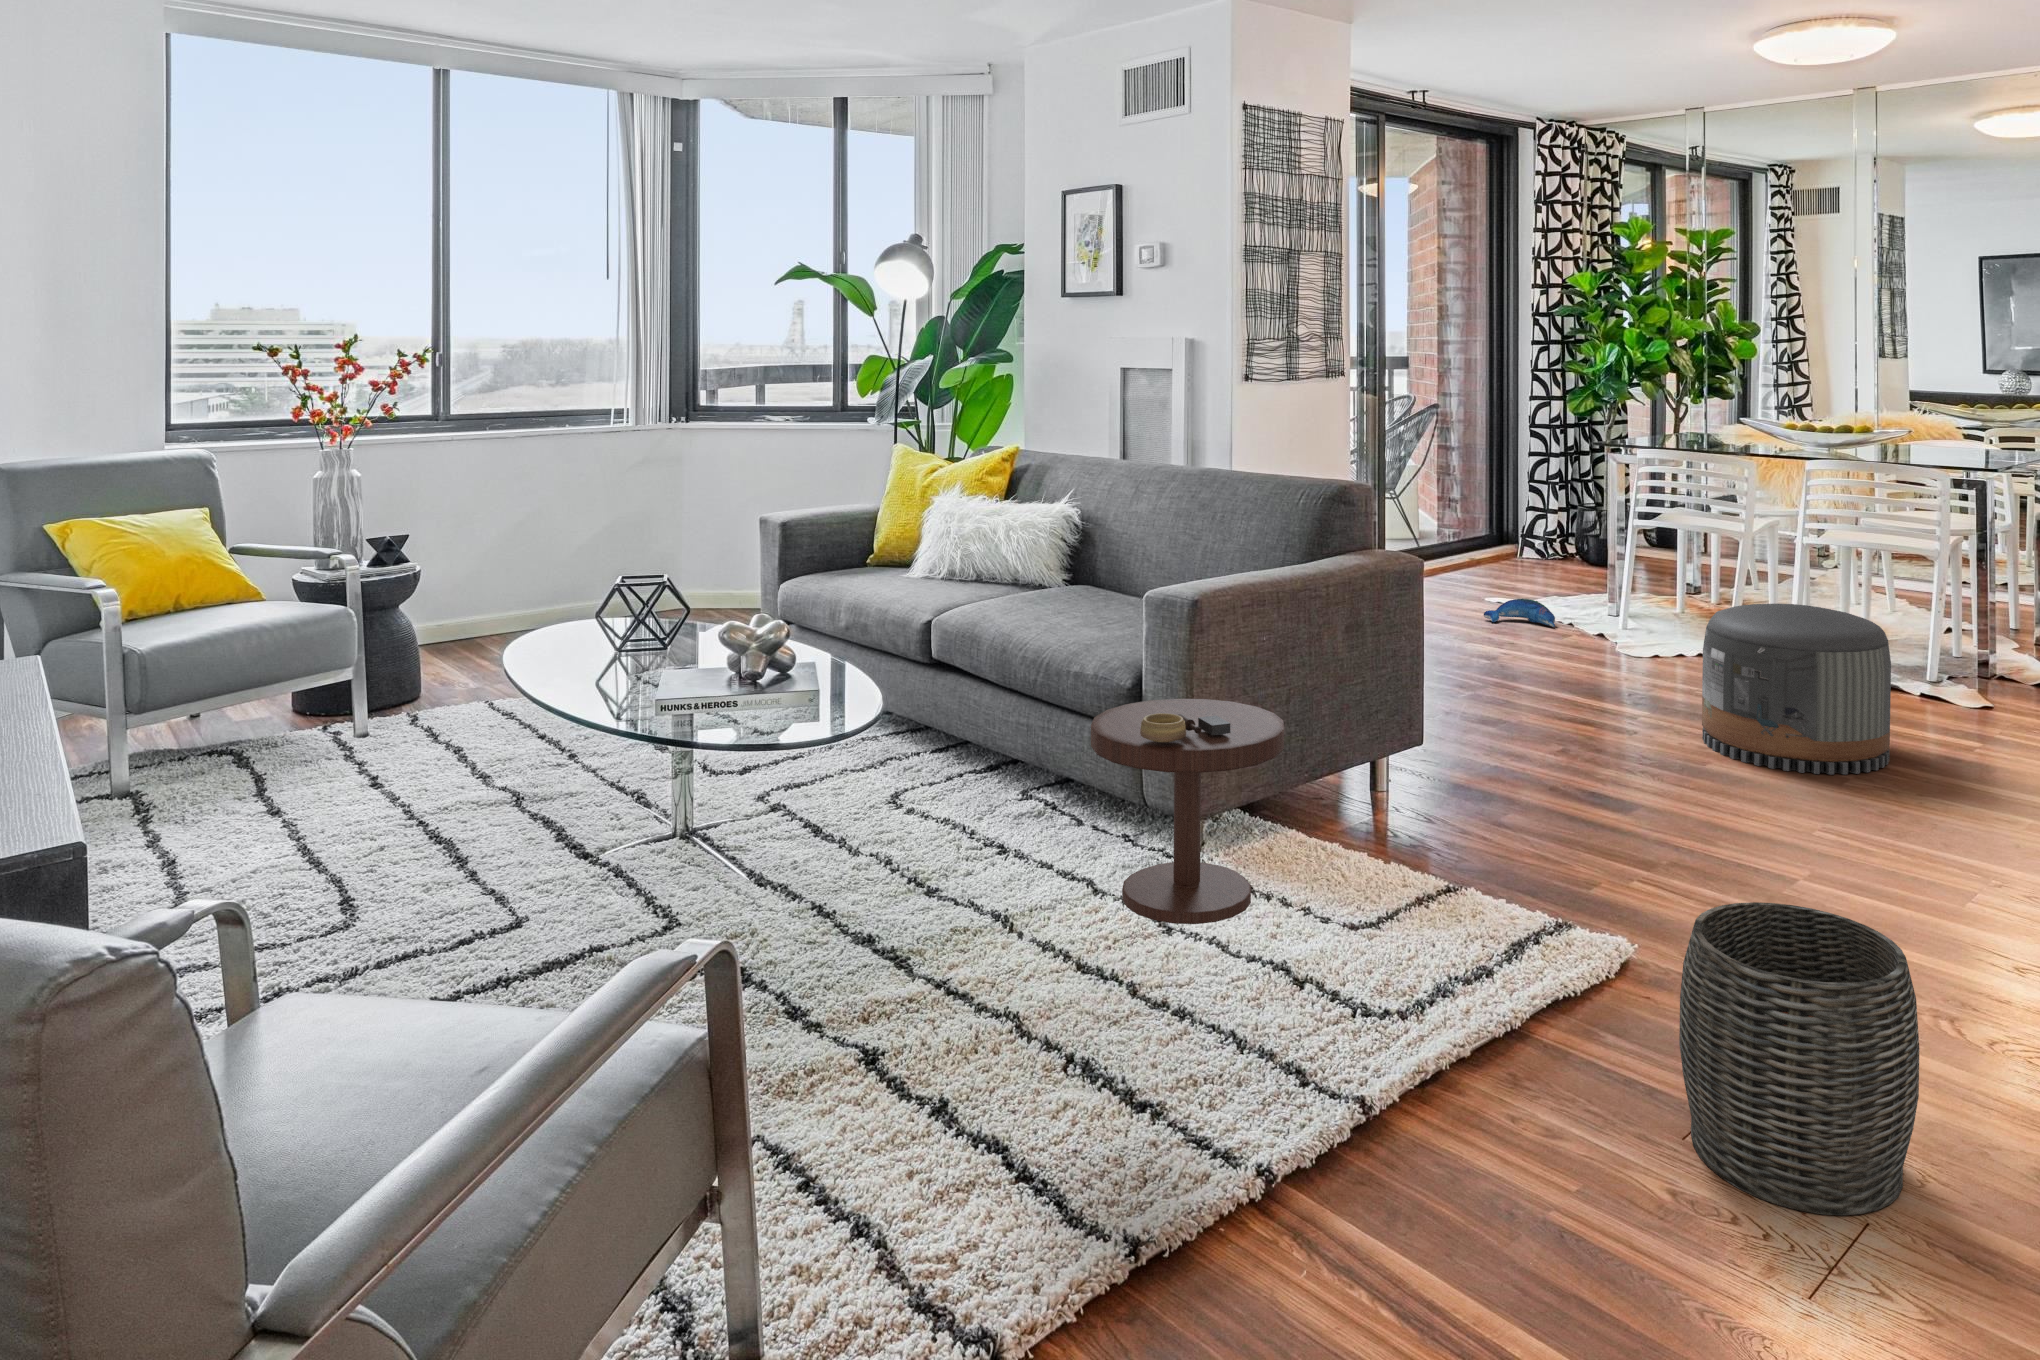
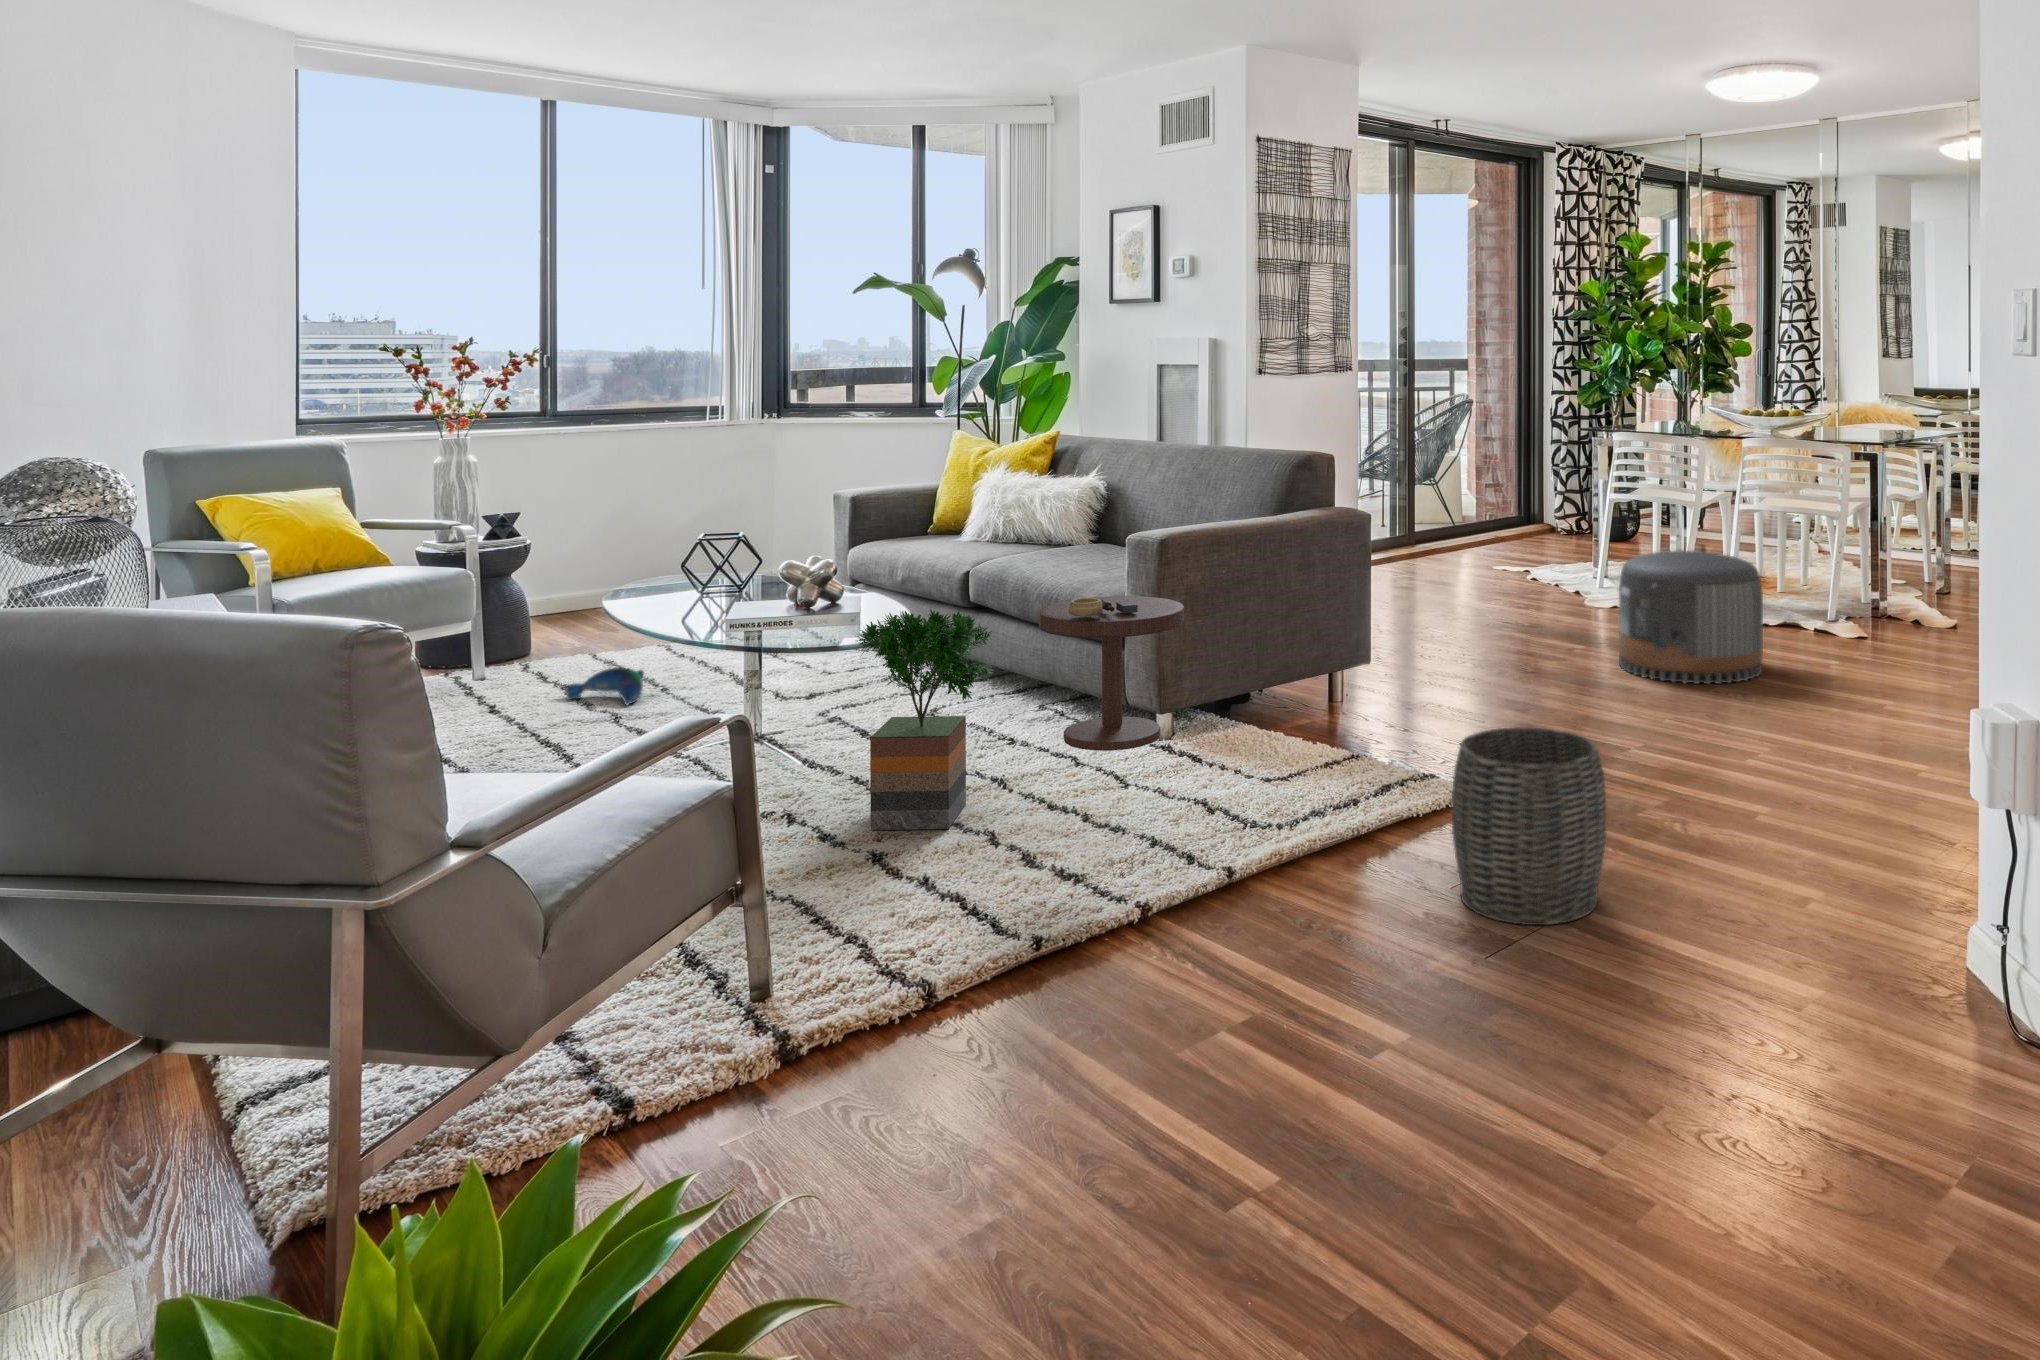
plush toy: present [1484,599,1555,627] -> present [566,667,644,705]
potted tree: none [828,702,1012,998] -> present [857,609,993,830]

